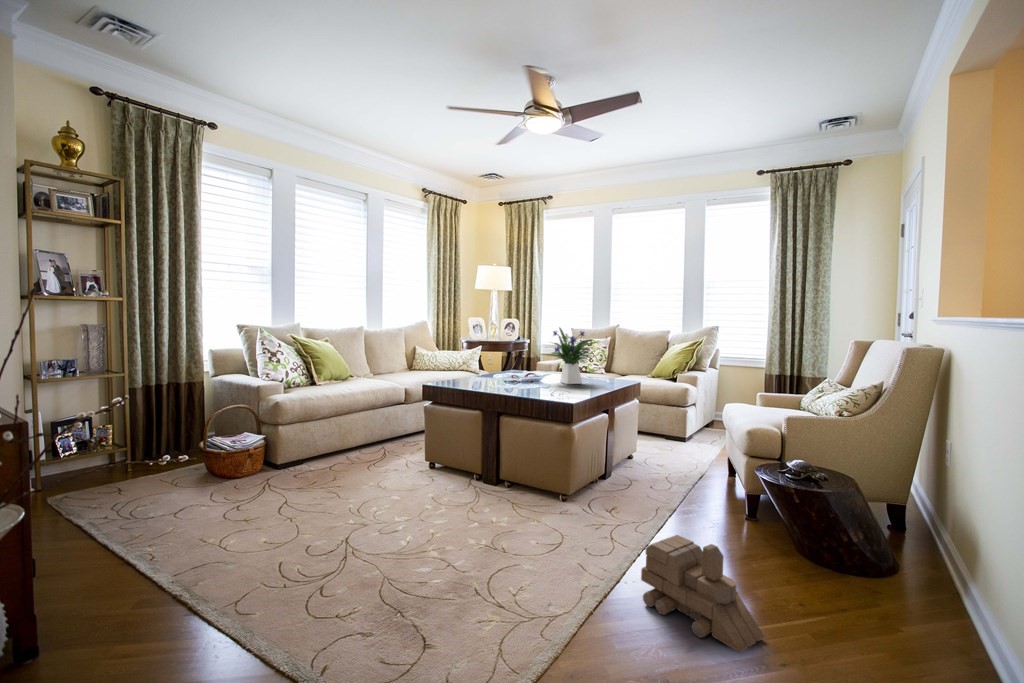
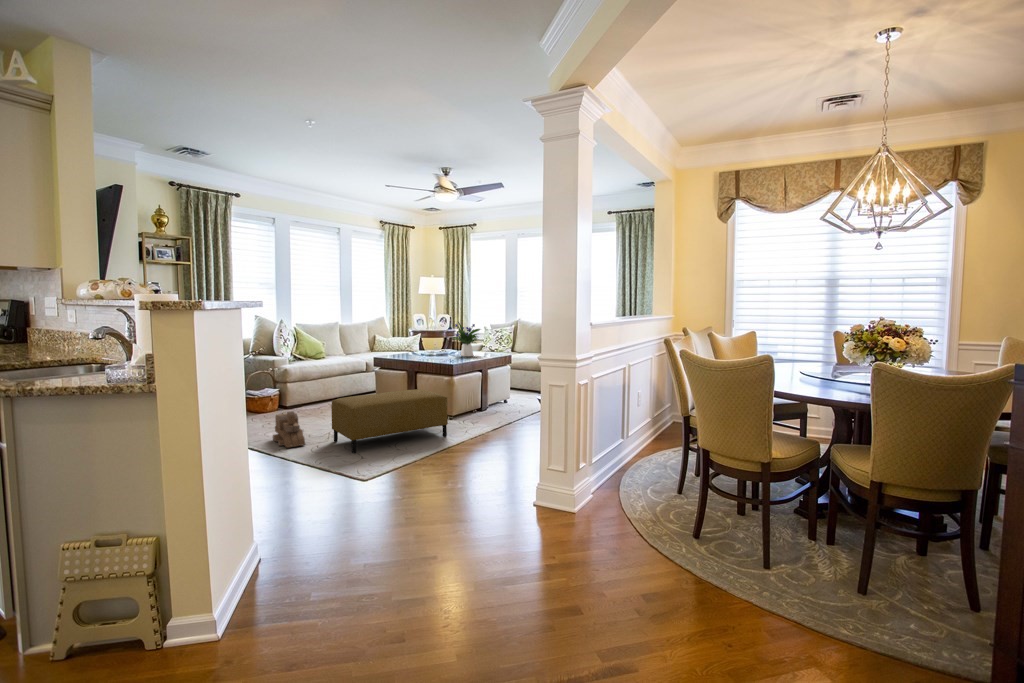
ottoman: none [350,455,588,632] -> present [331,389,448,453]
toy train: present [641,535,764,653] -> present [273,411,305,448]

